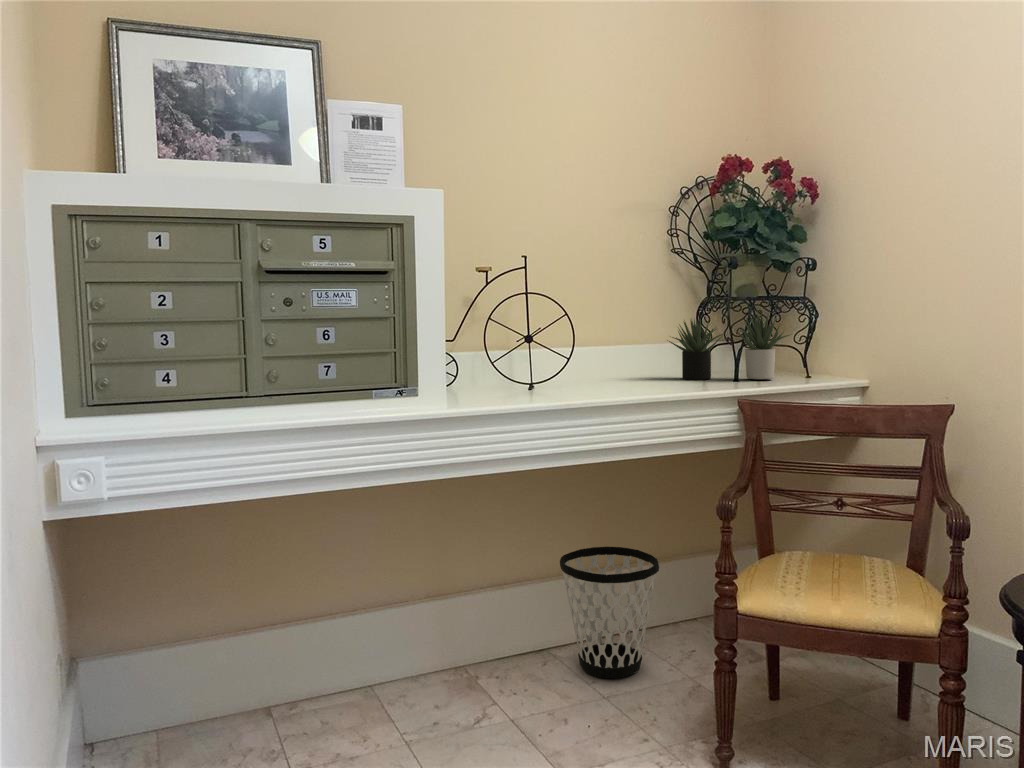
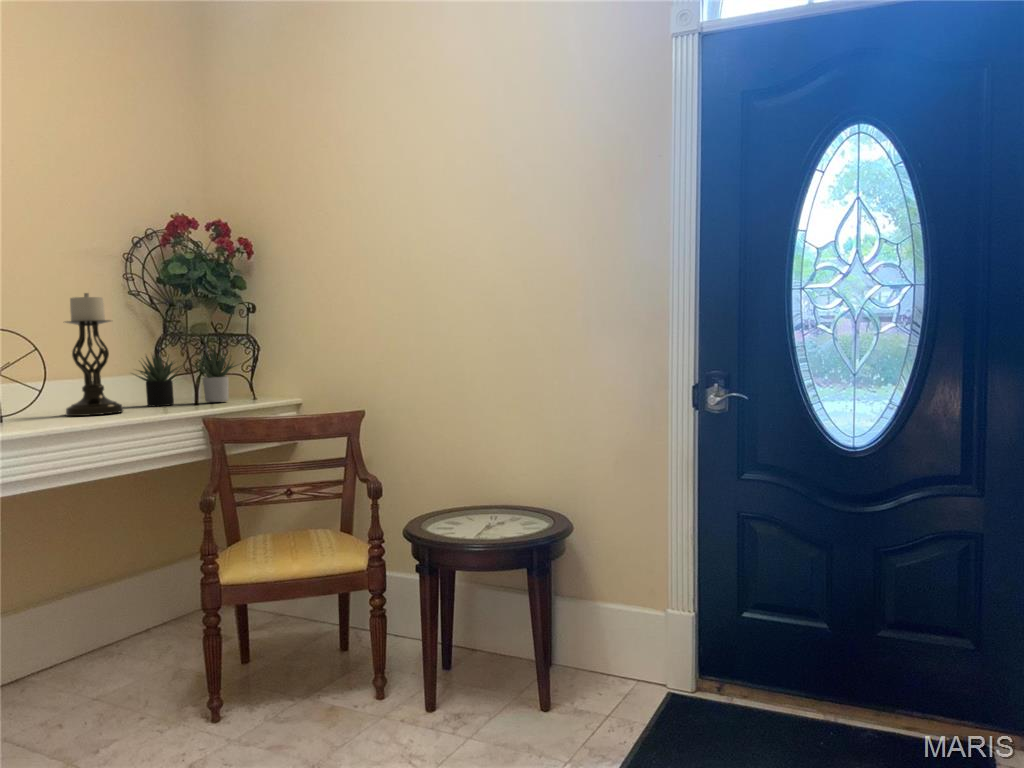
candle holder: none [596,251,653,387] -> present [65,293,123,416]
wastebasket: present [560,547,659,678] -> none [35,565,139,688]

